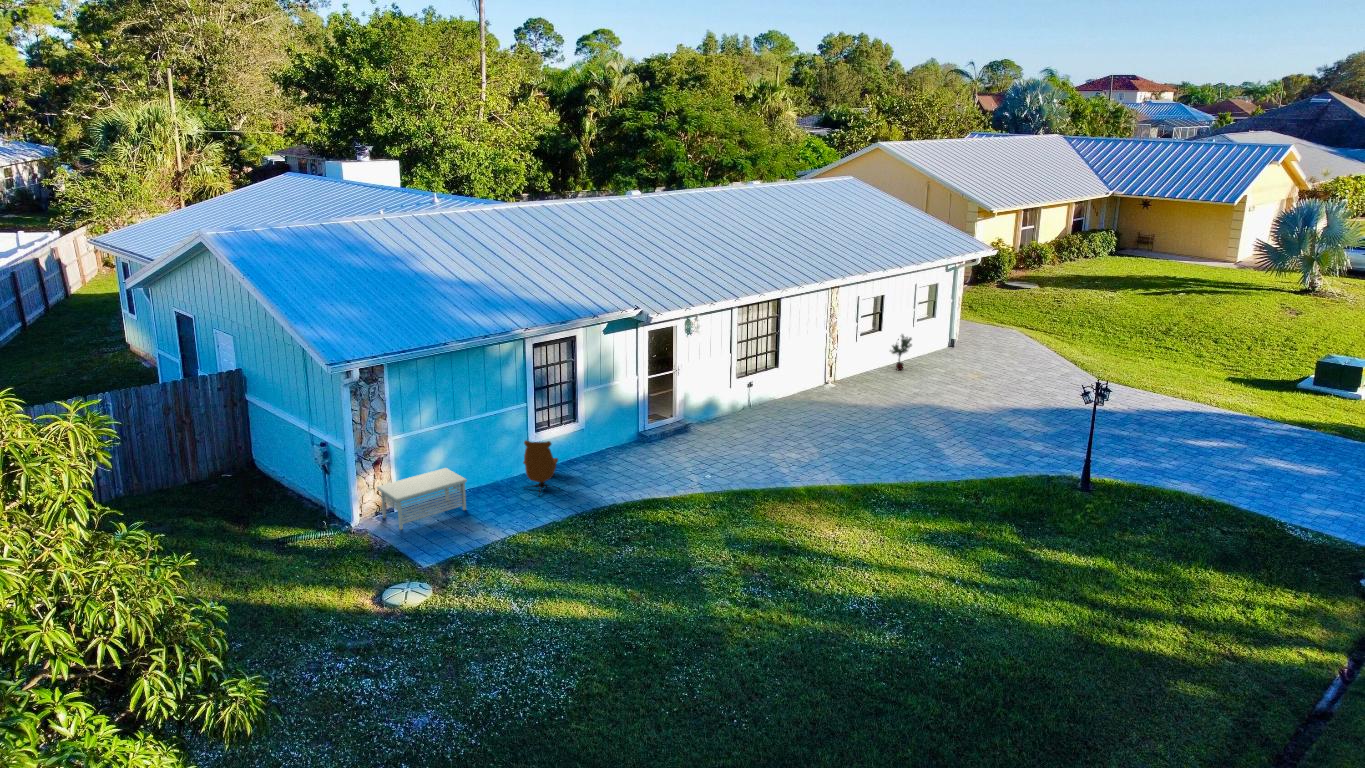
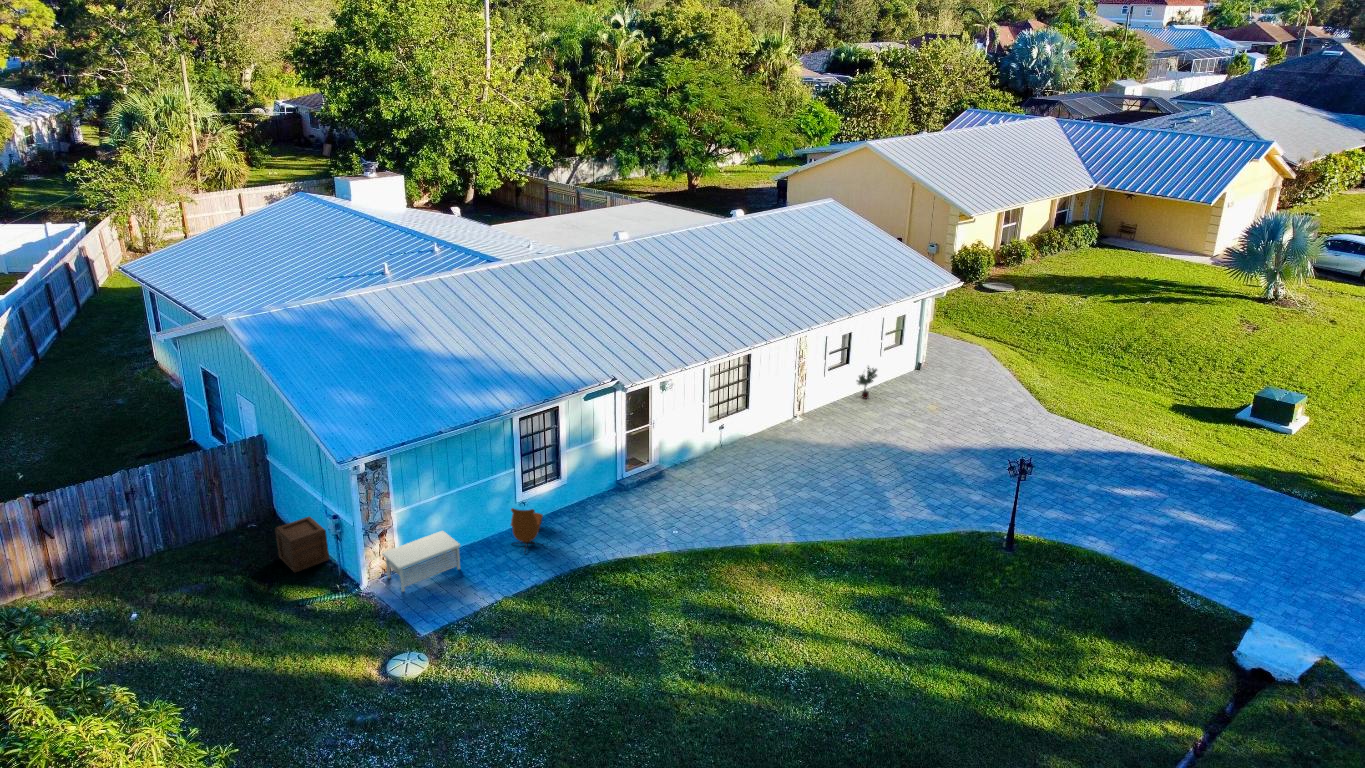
wooden crate: none [254,454,316,514] -> present [275,517,329,572]

